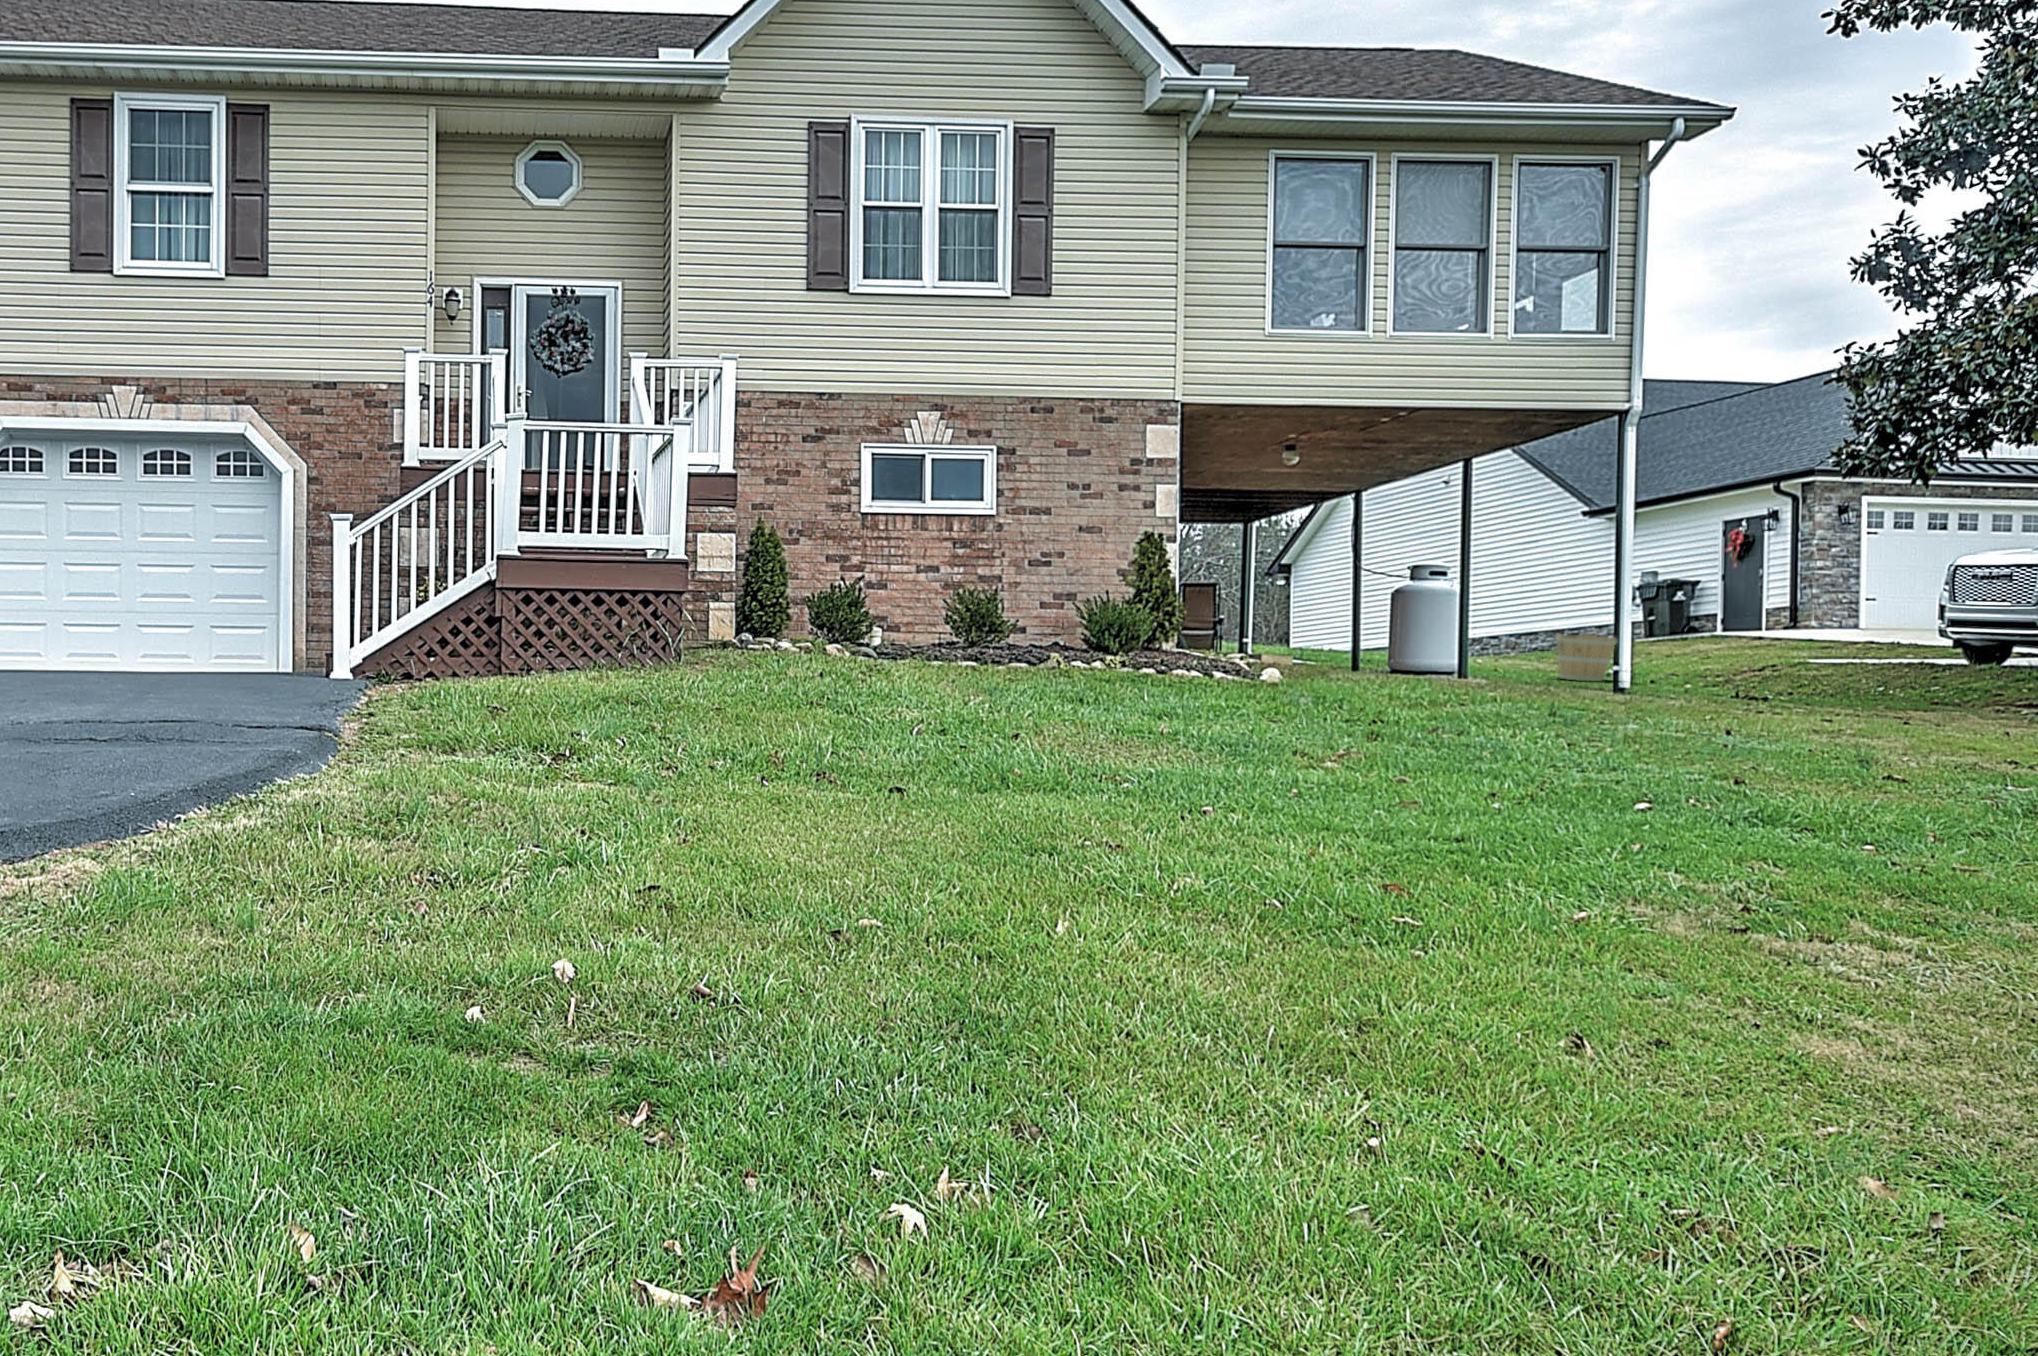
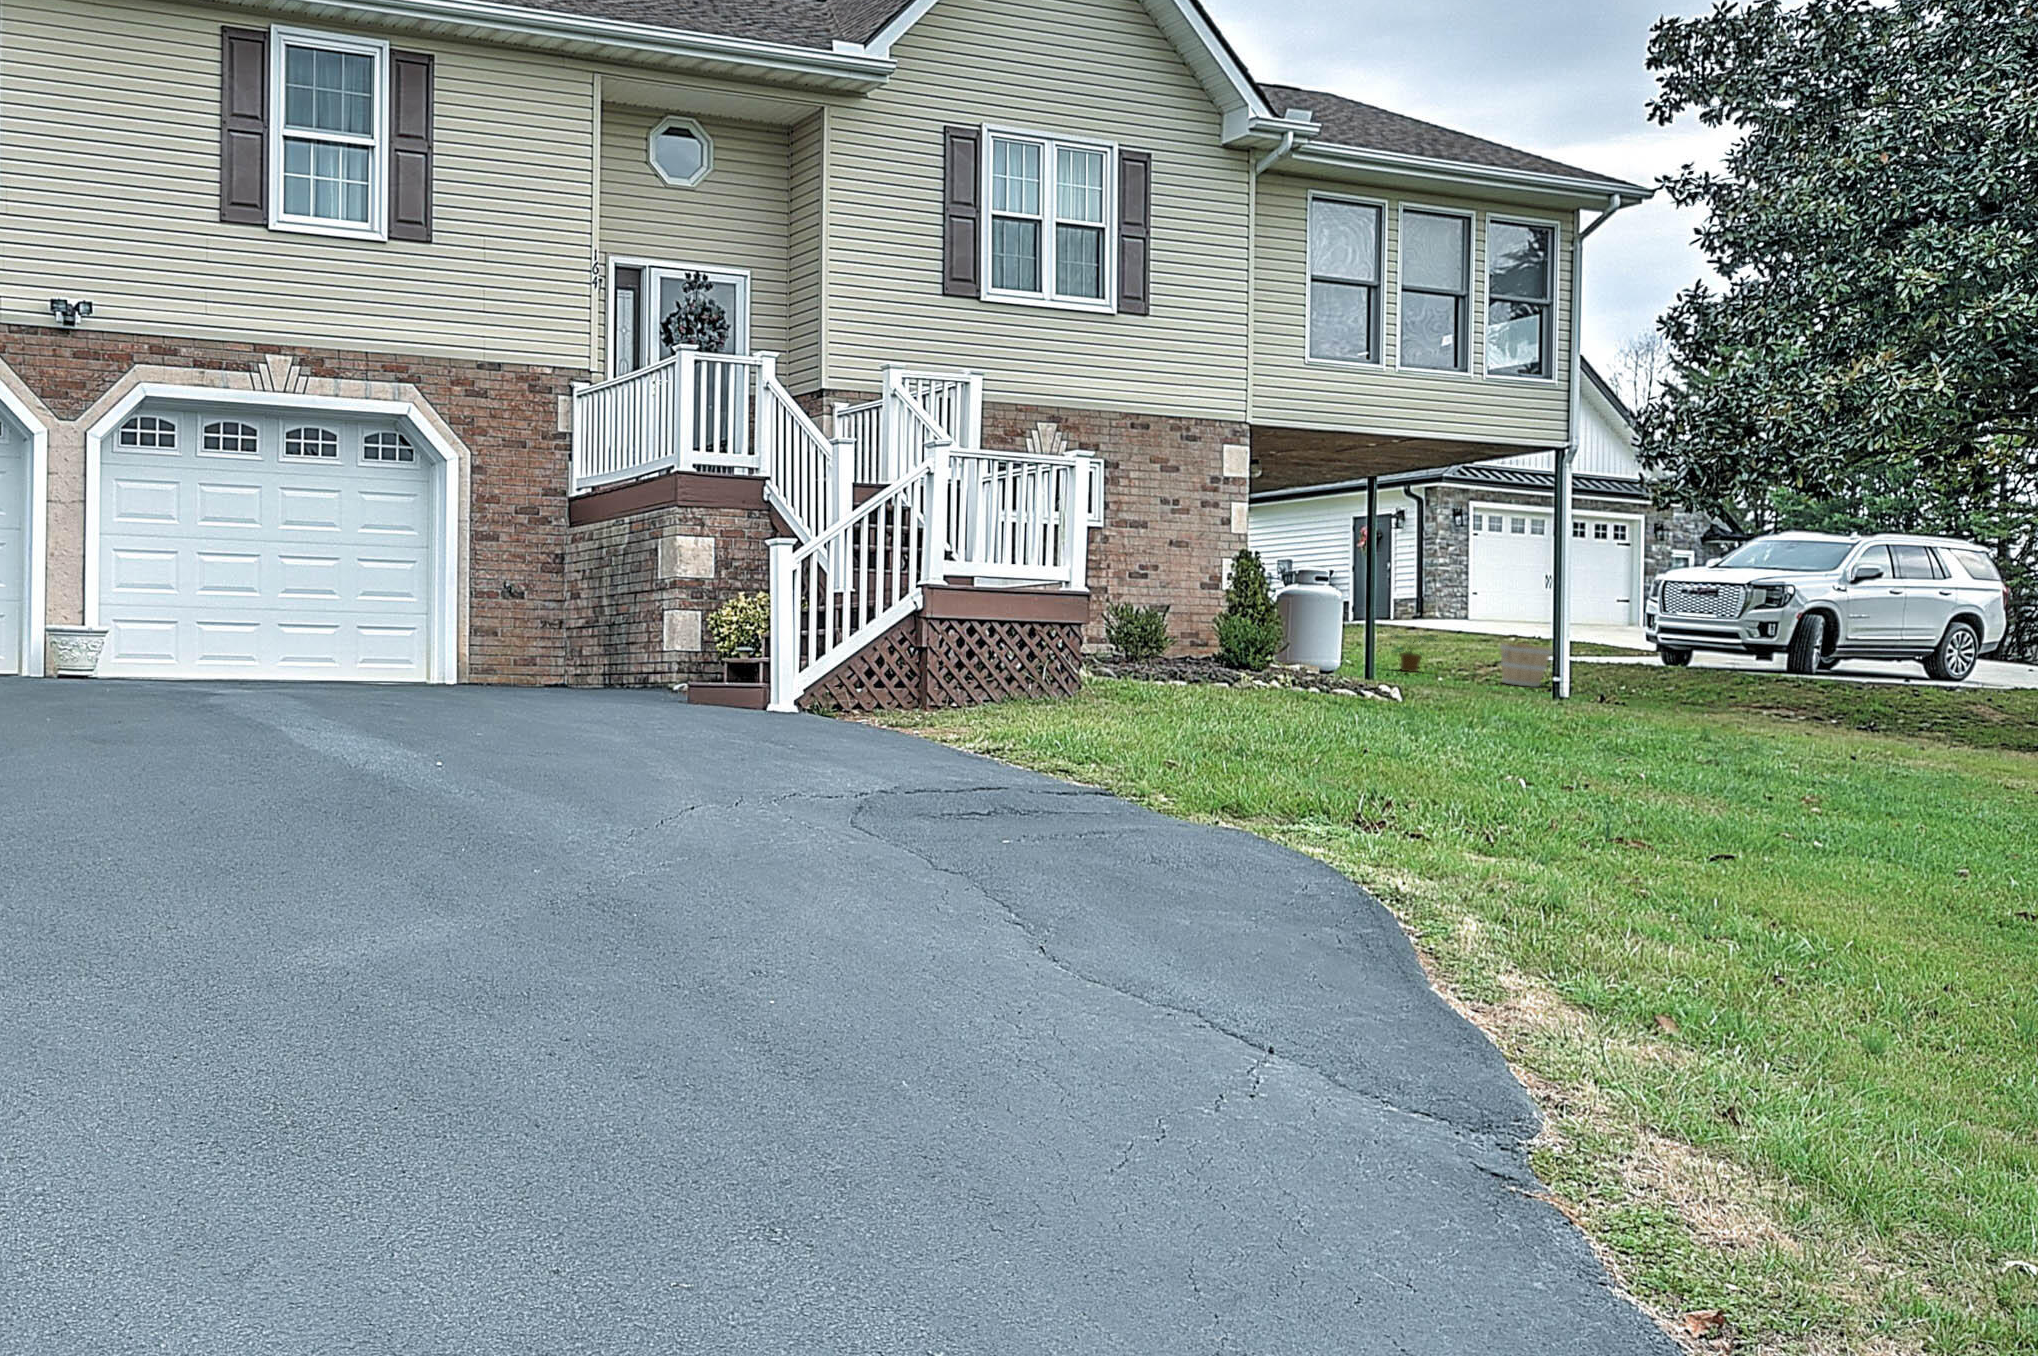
potted plant: none [1455,631,1507,671] -> present [1391,635,1437,672]

